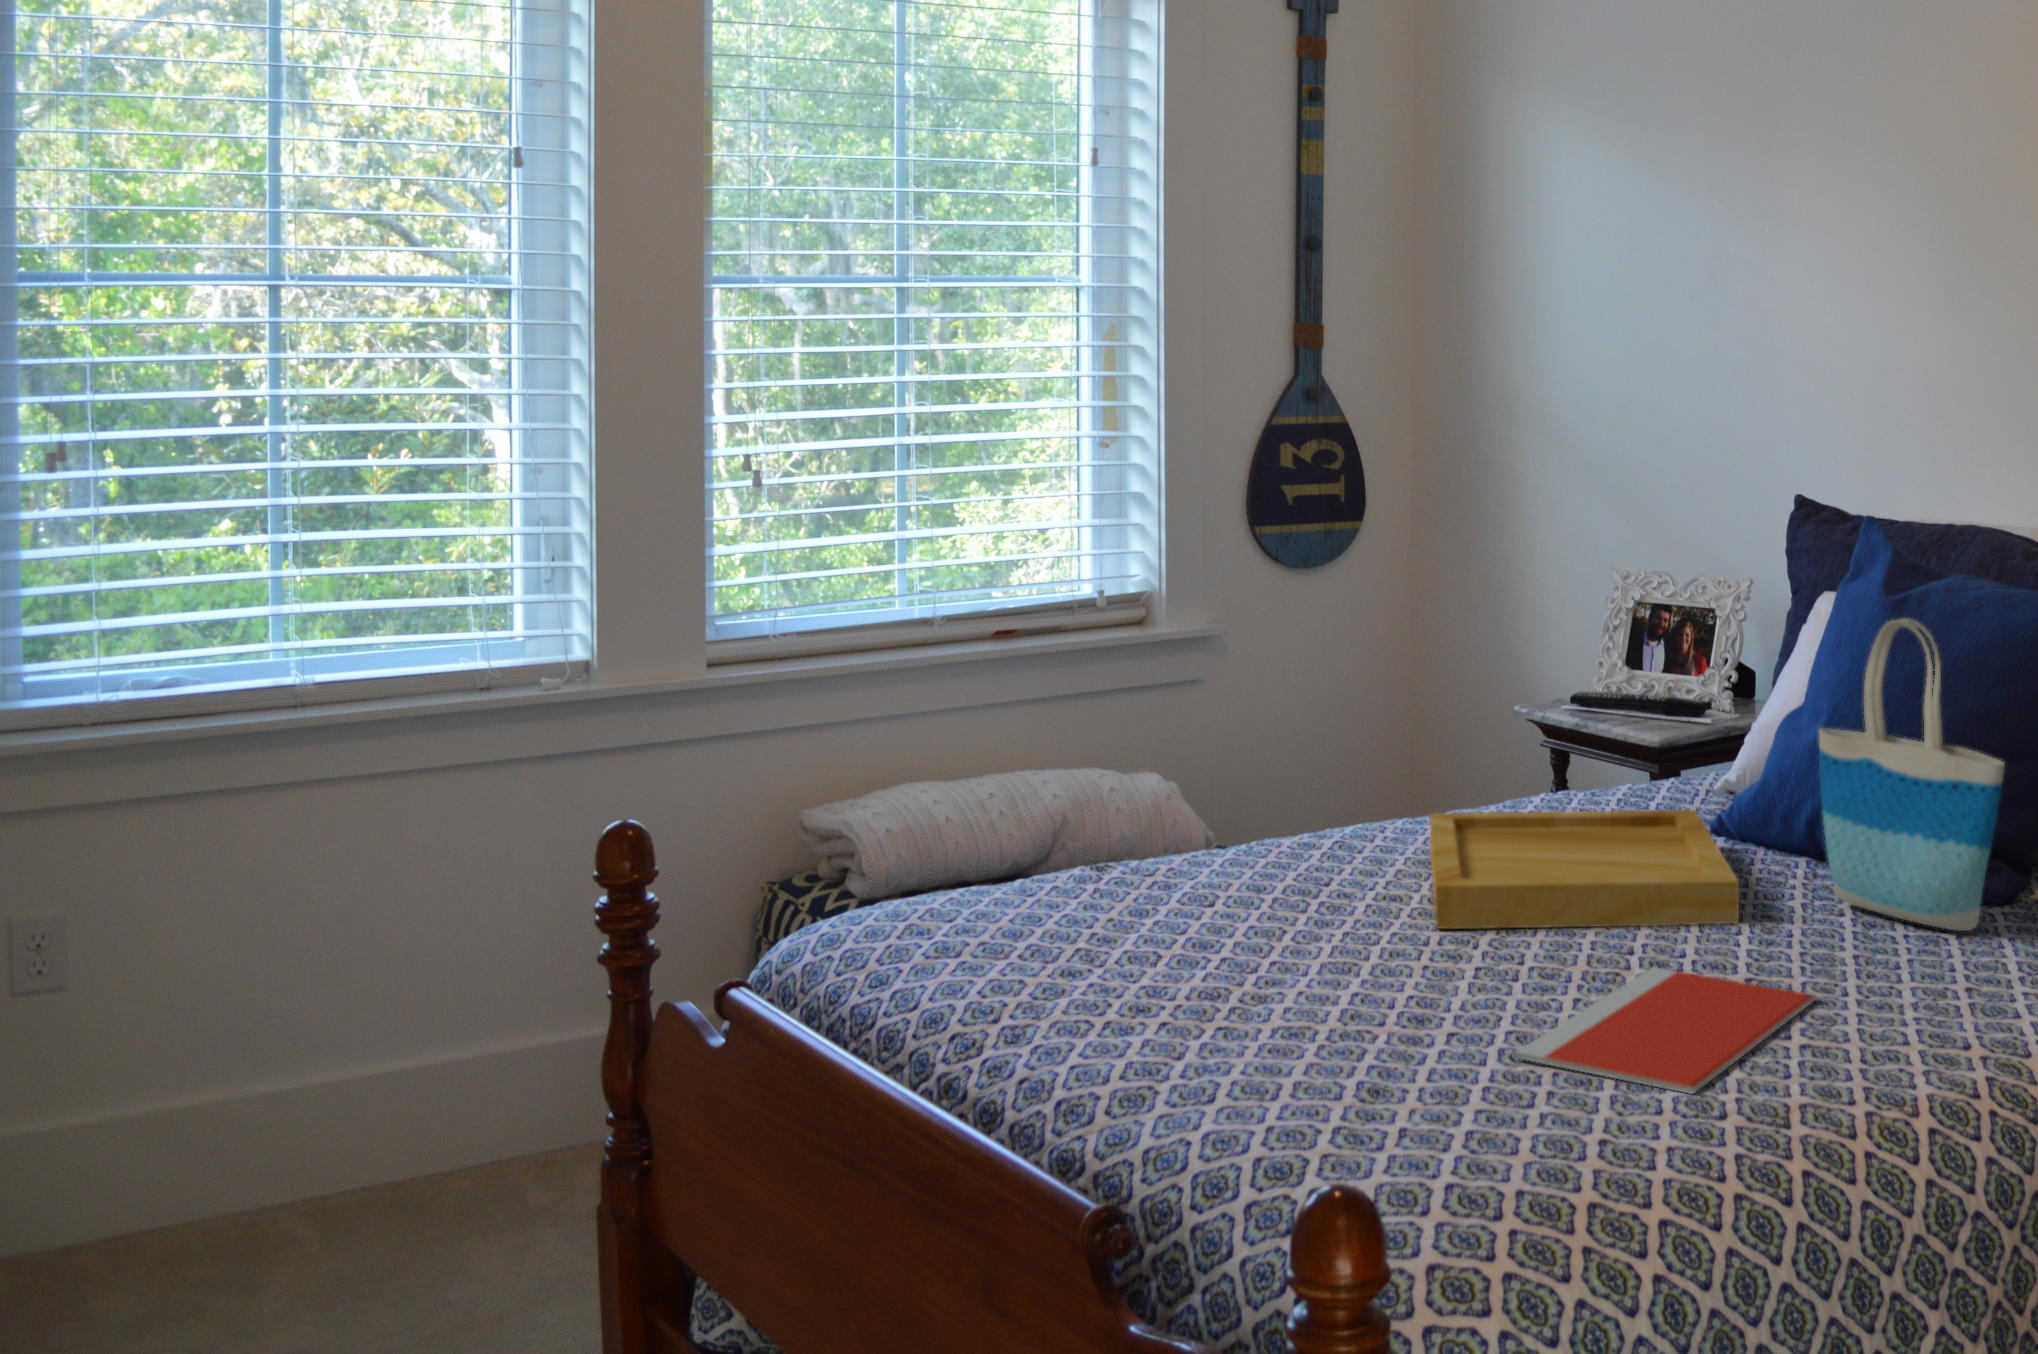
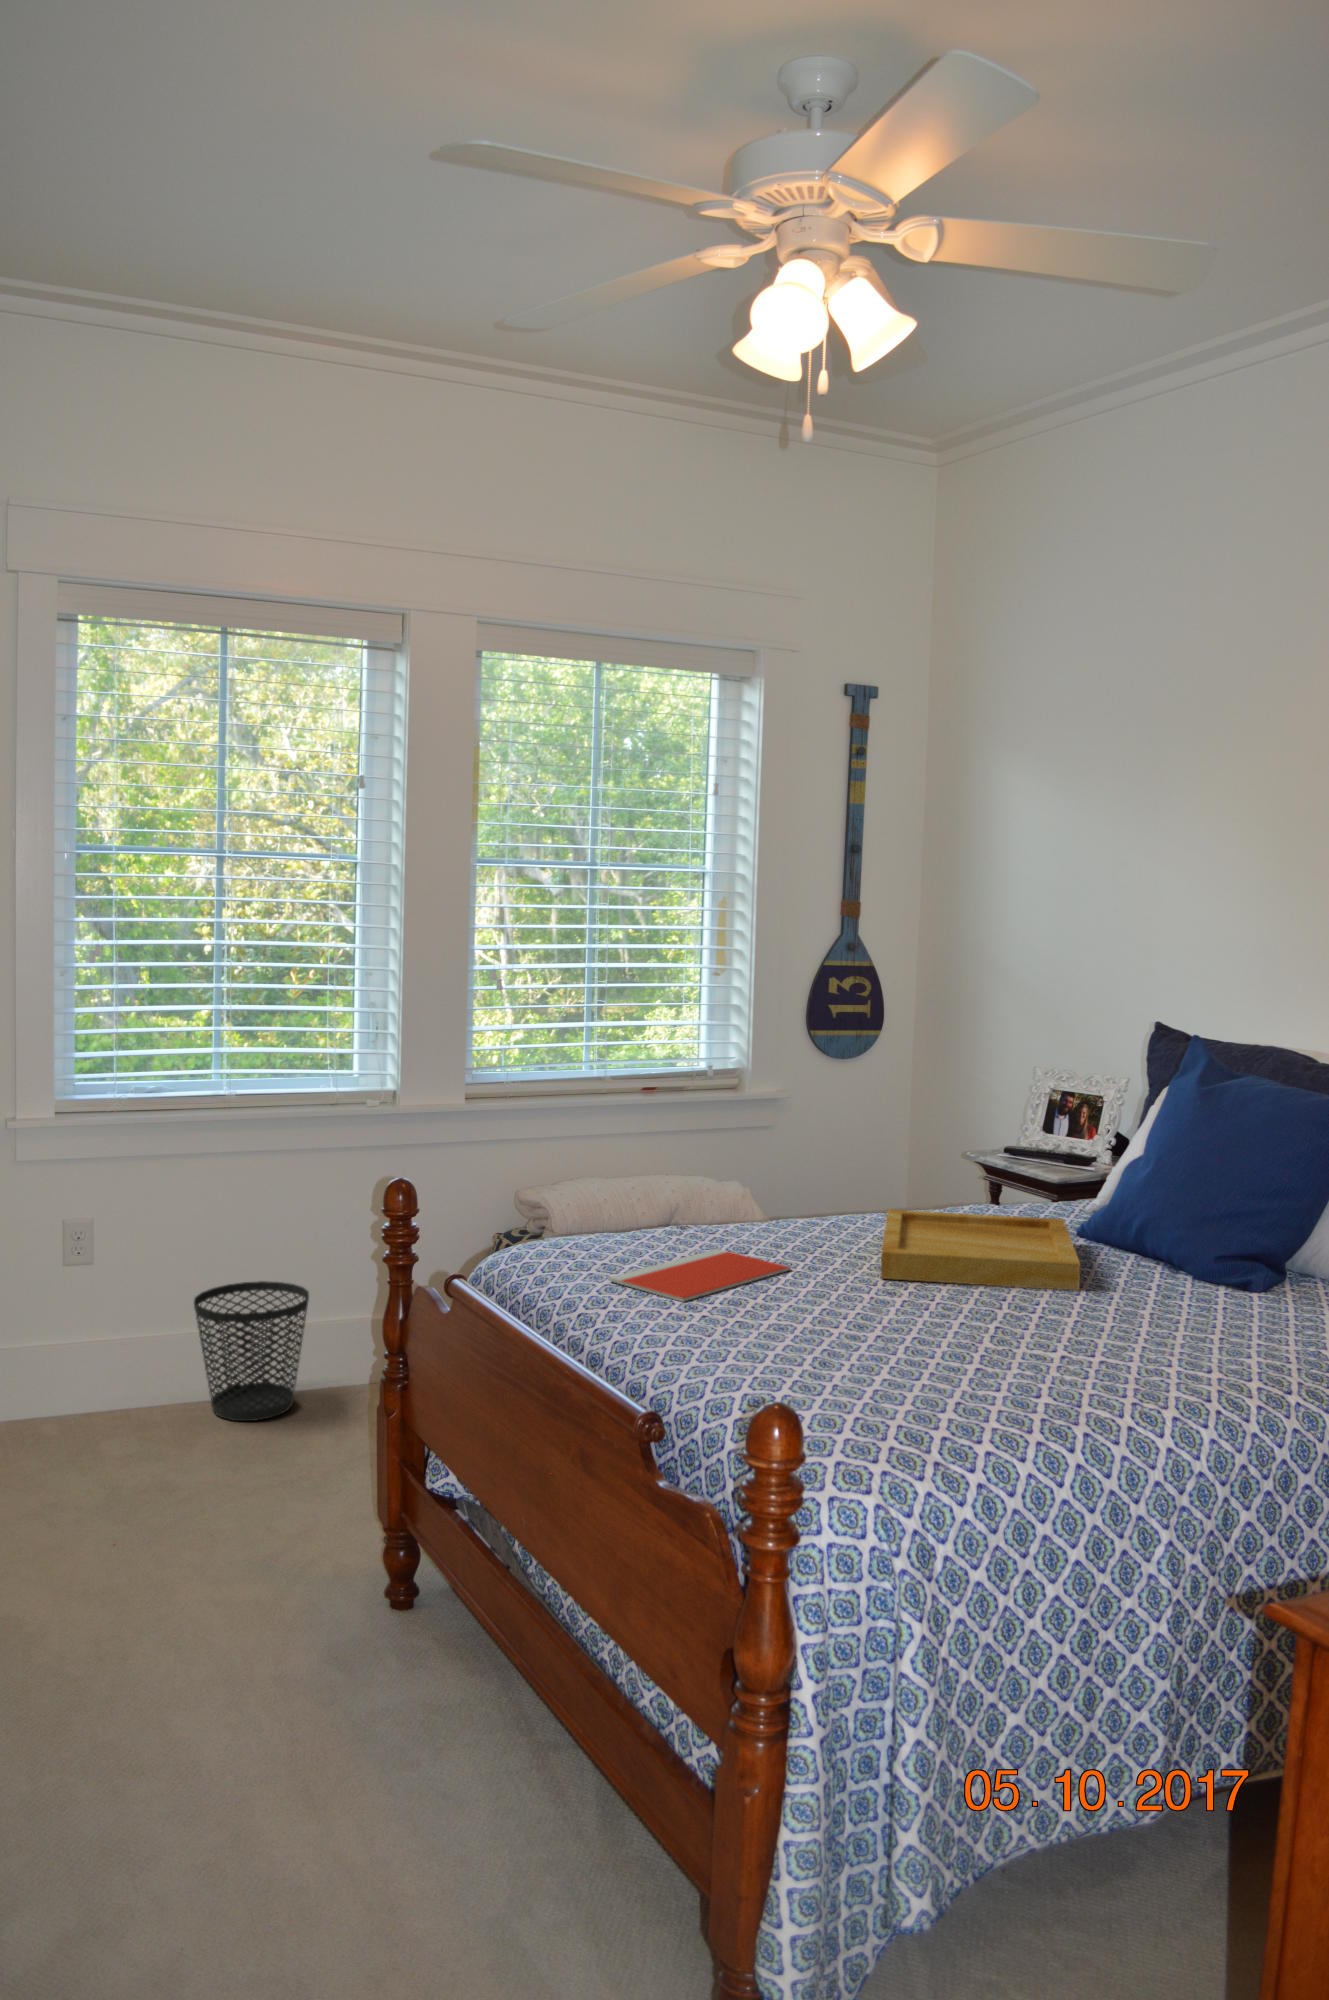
tote bag: present [1819,619,2005,931] -> none [1141,1099,1264,1307]
notebook: present [1515,967,1816,1094] -> present [608,1249,791,1302]
wastebasket: none [219,1004,439,1260] -> present [194,1281,309,1421]

